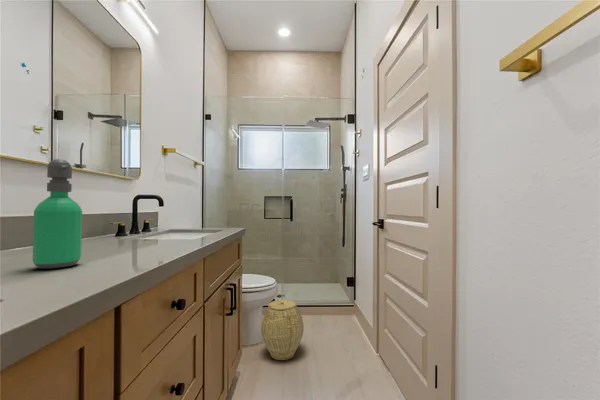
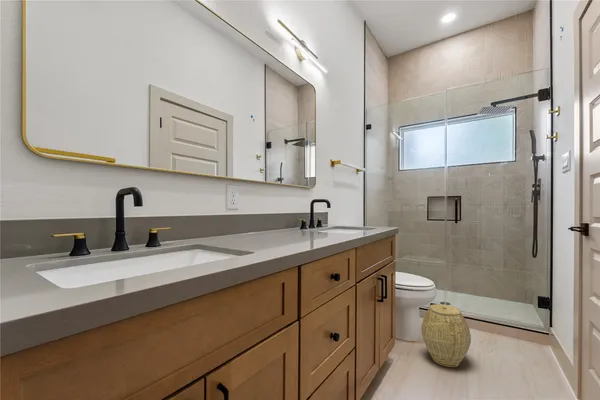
soap dispenser: present [33,159,82,269] -> none [263,181,286,249]

